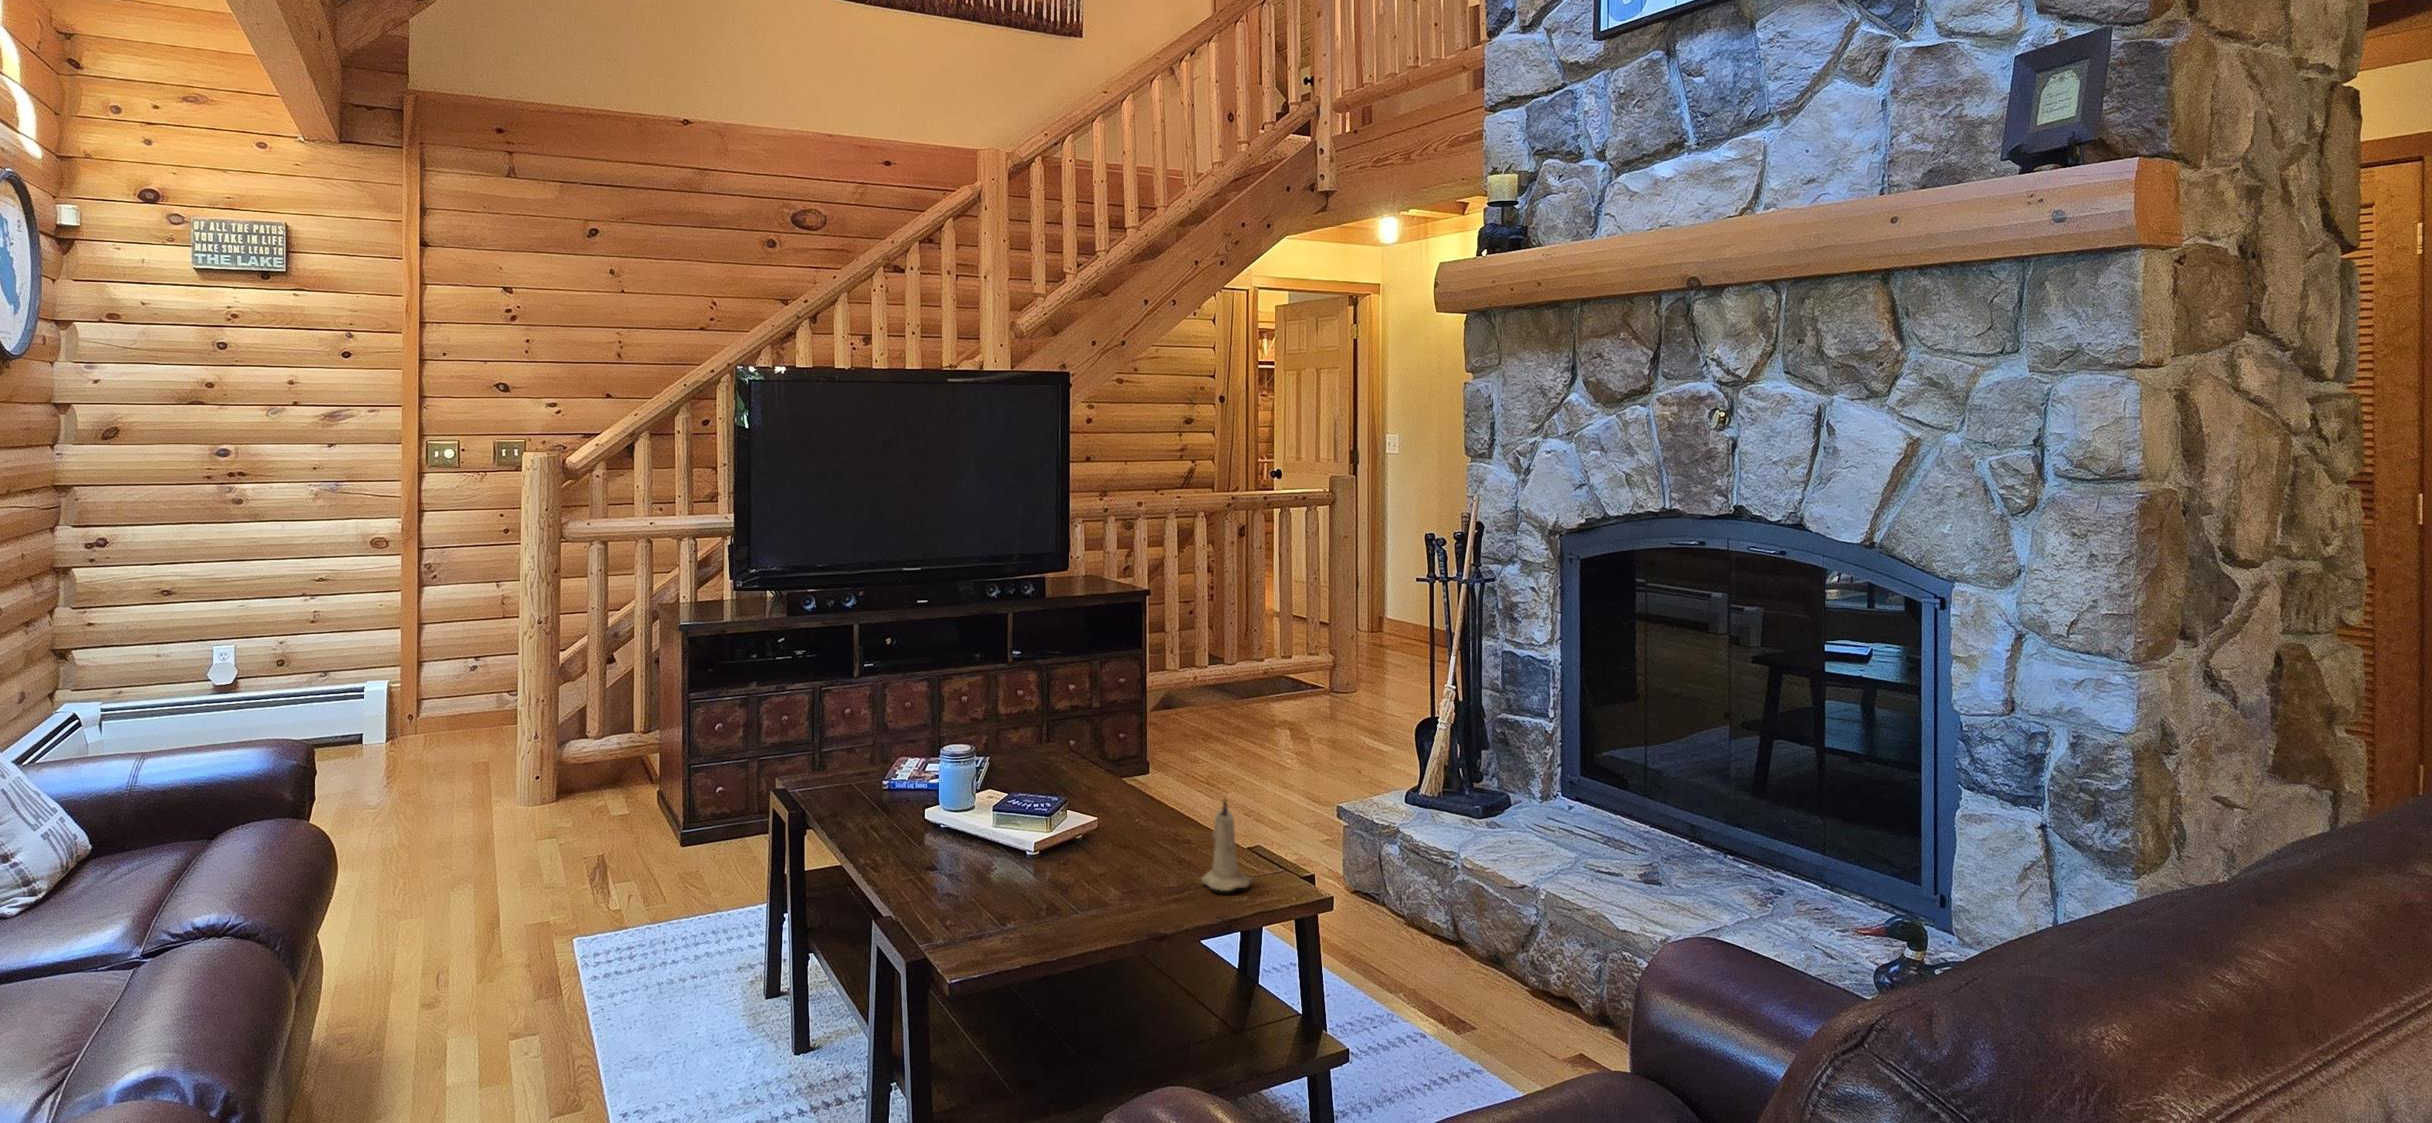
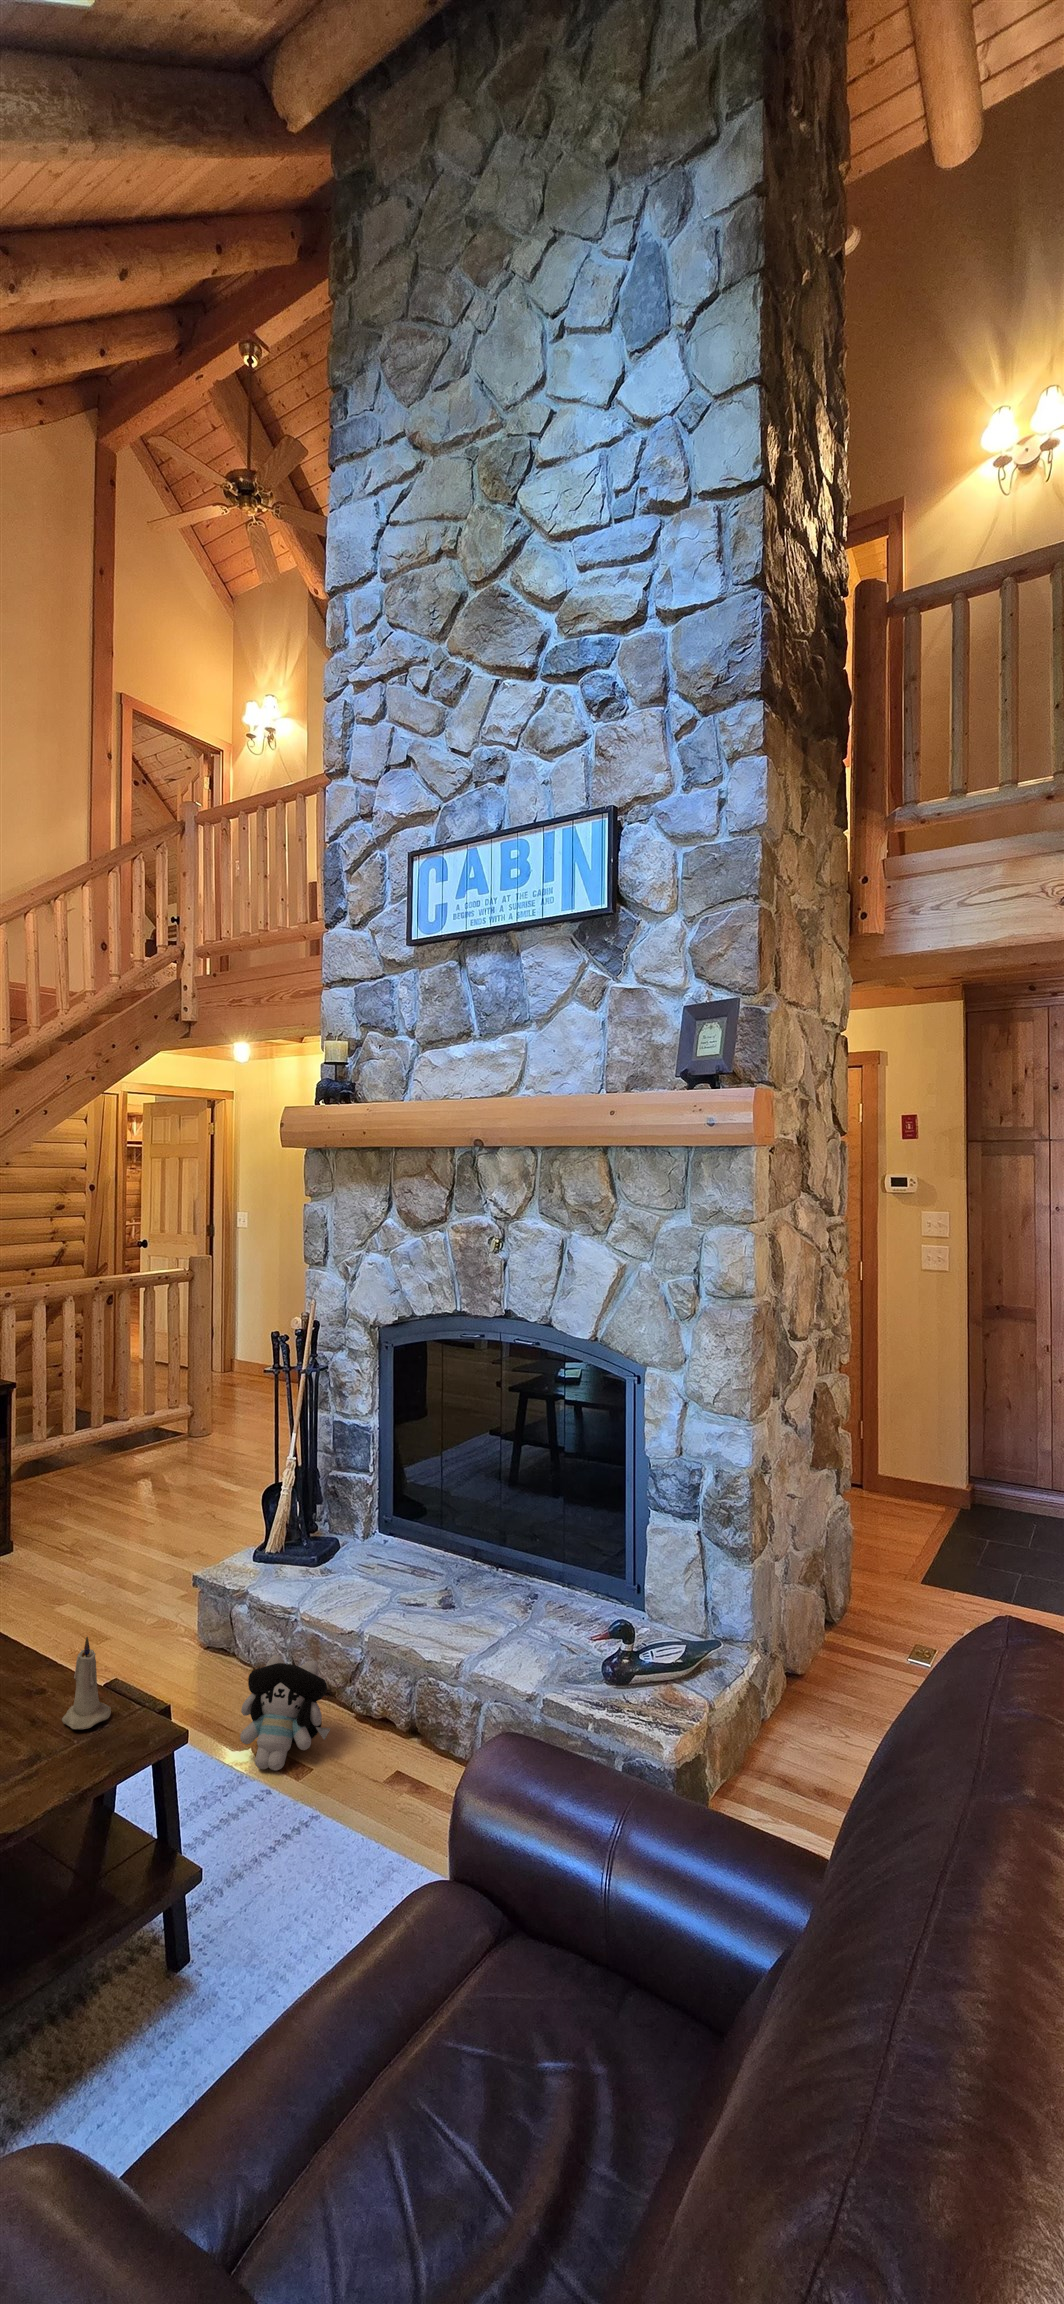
plush toy: none [1391,900,1499,1030] -> present [240,1655,330,1771]

